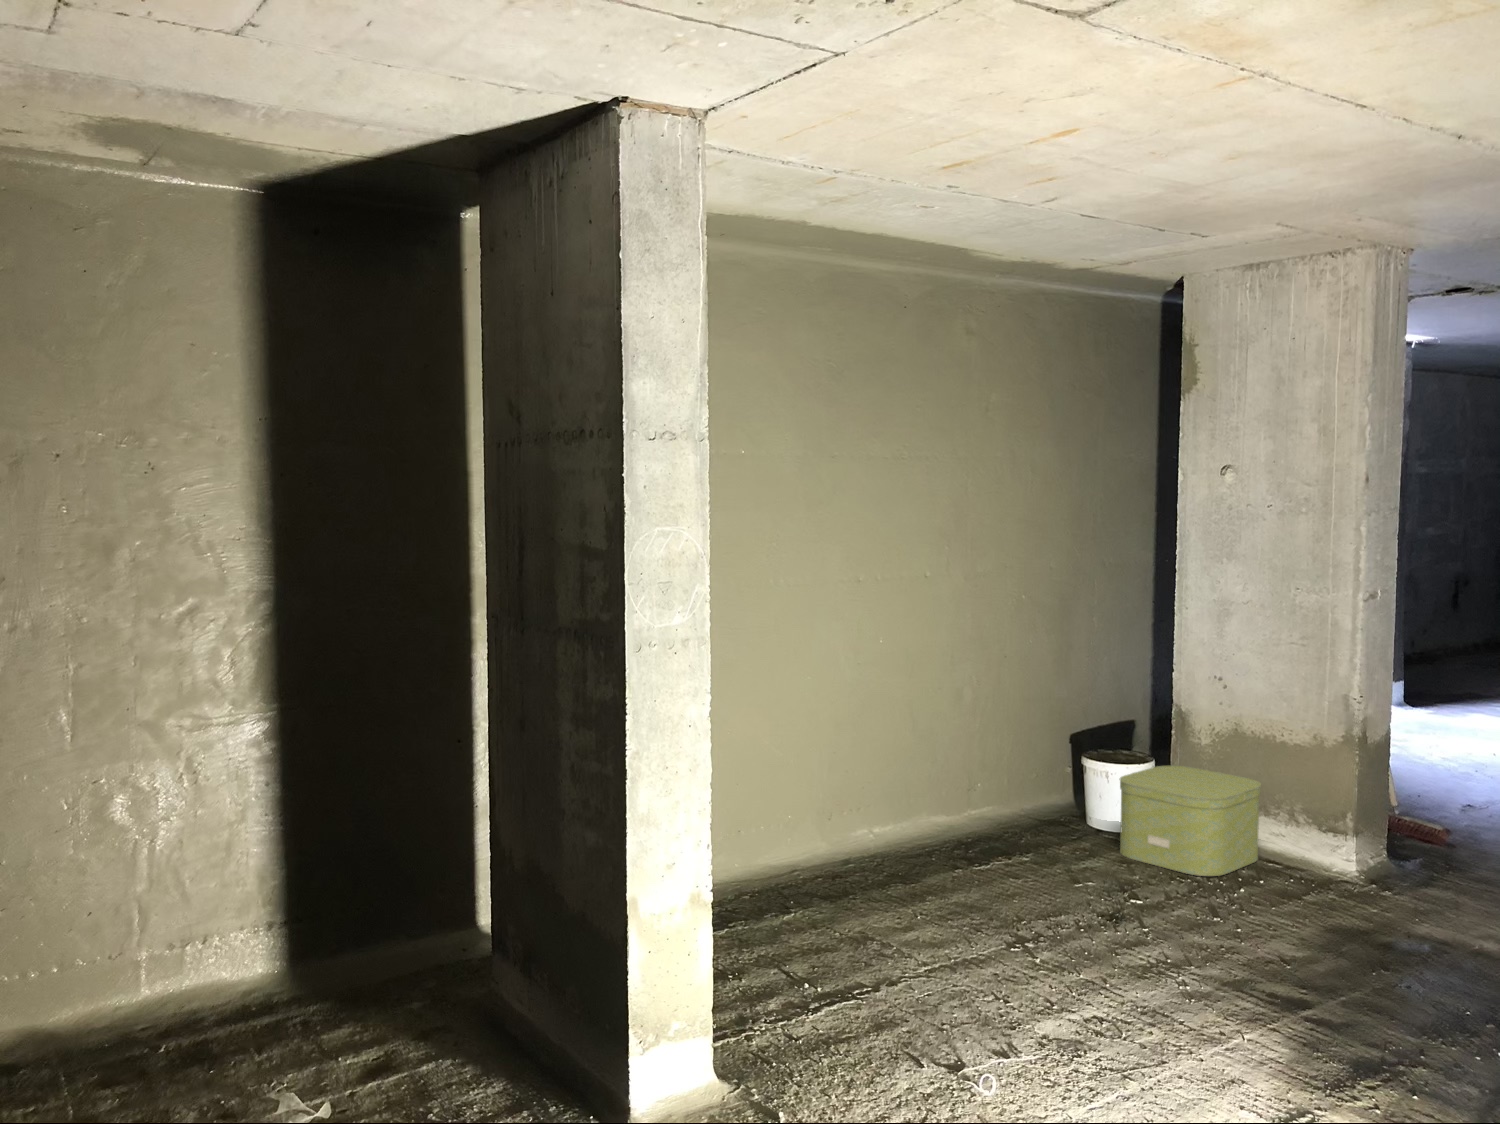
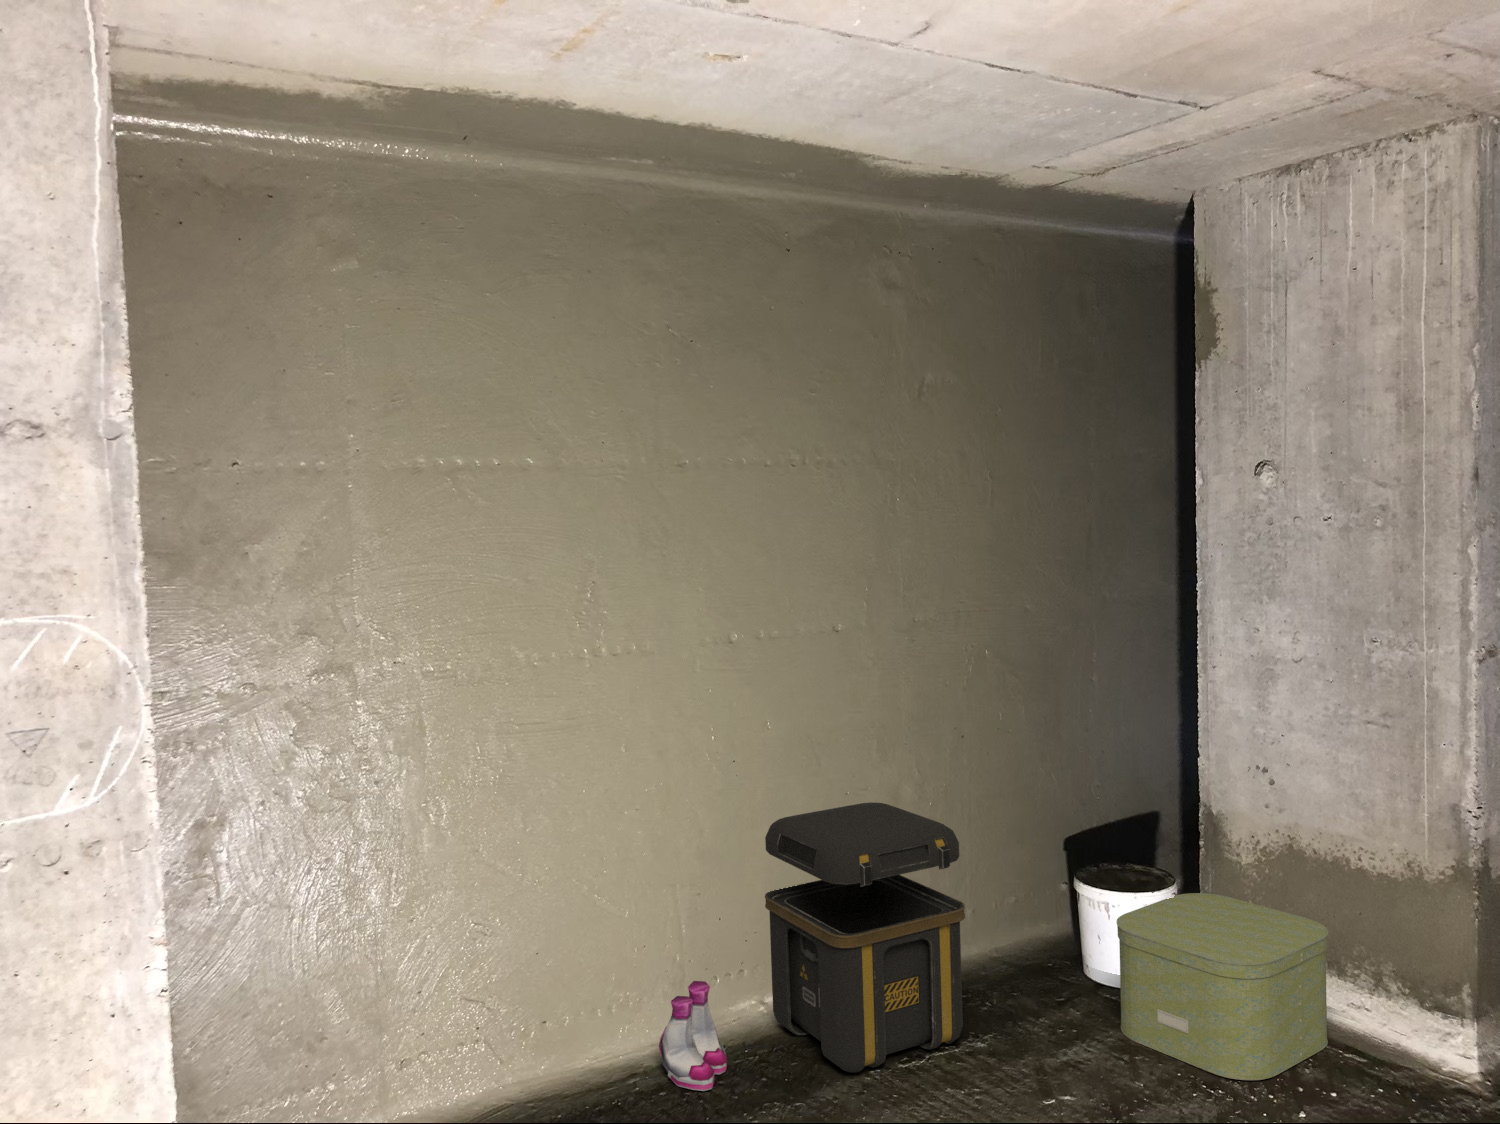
toolbox: none [878,698,1020,873] -> present [765,802,965,1072]
boots: none [813,814,860,883] -> present [659,981,727,1091]

